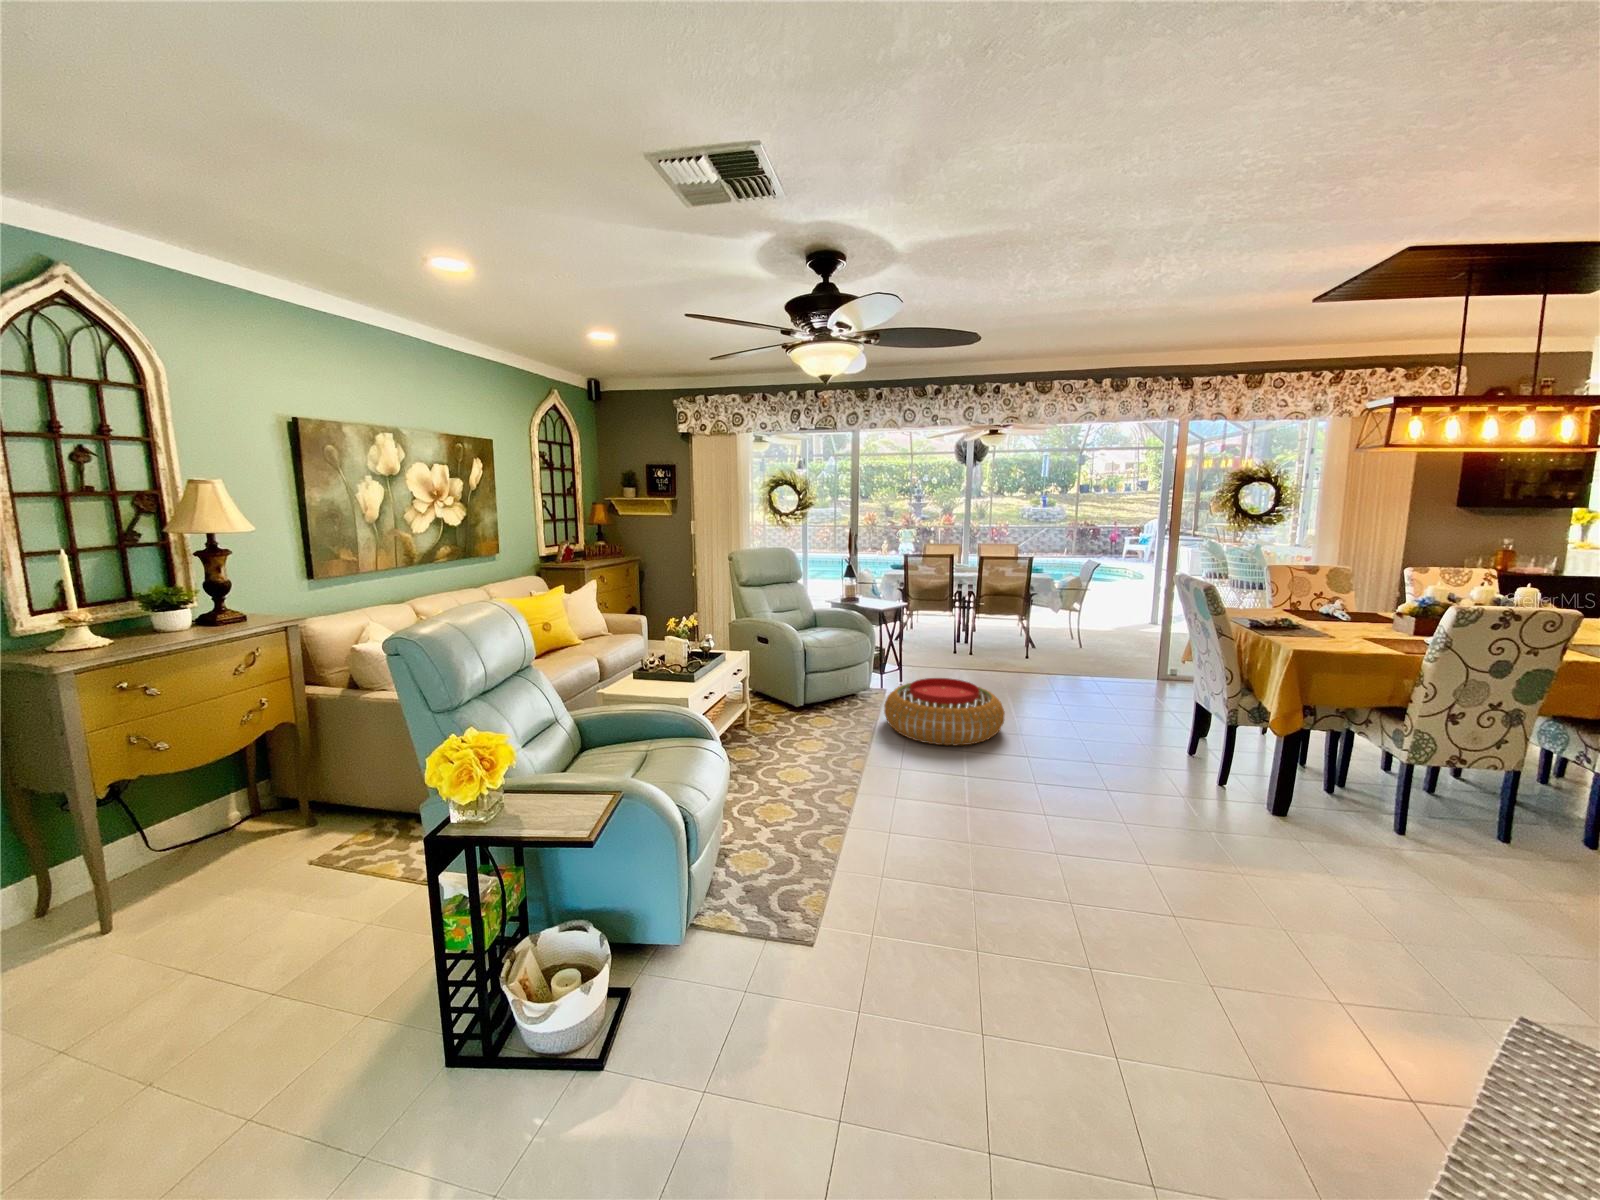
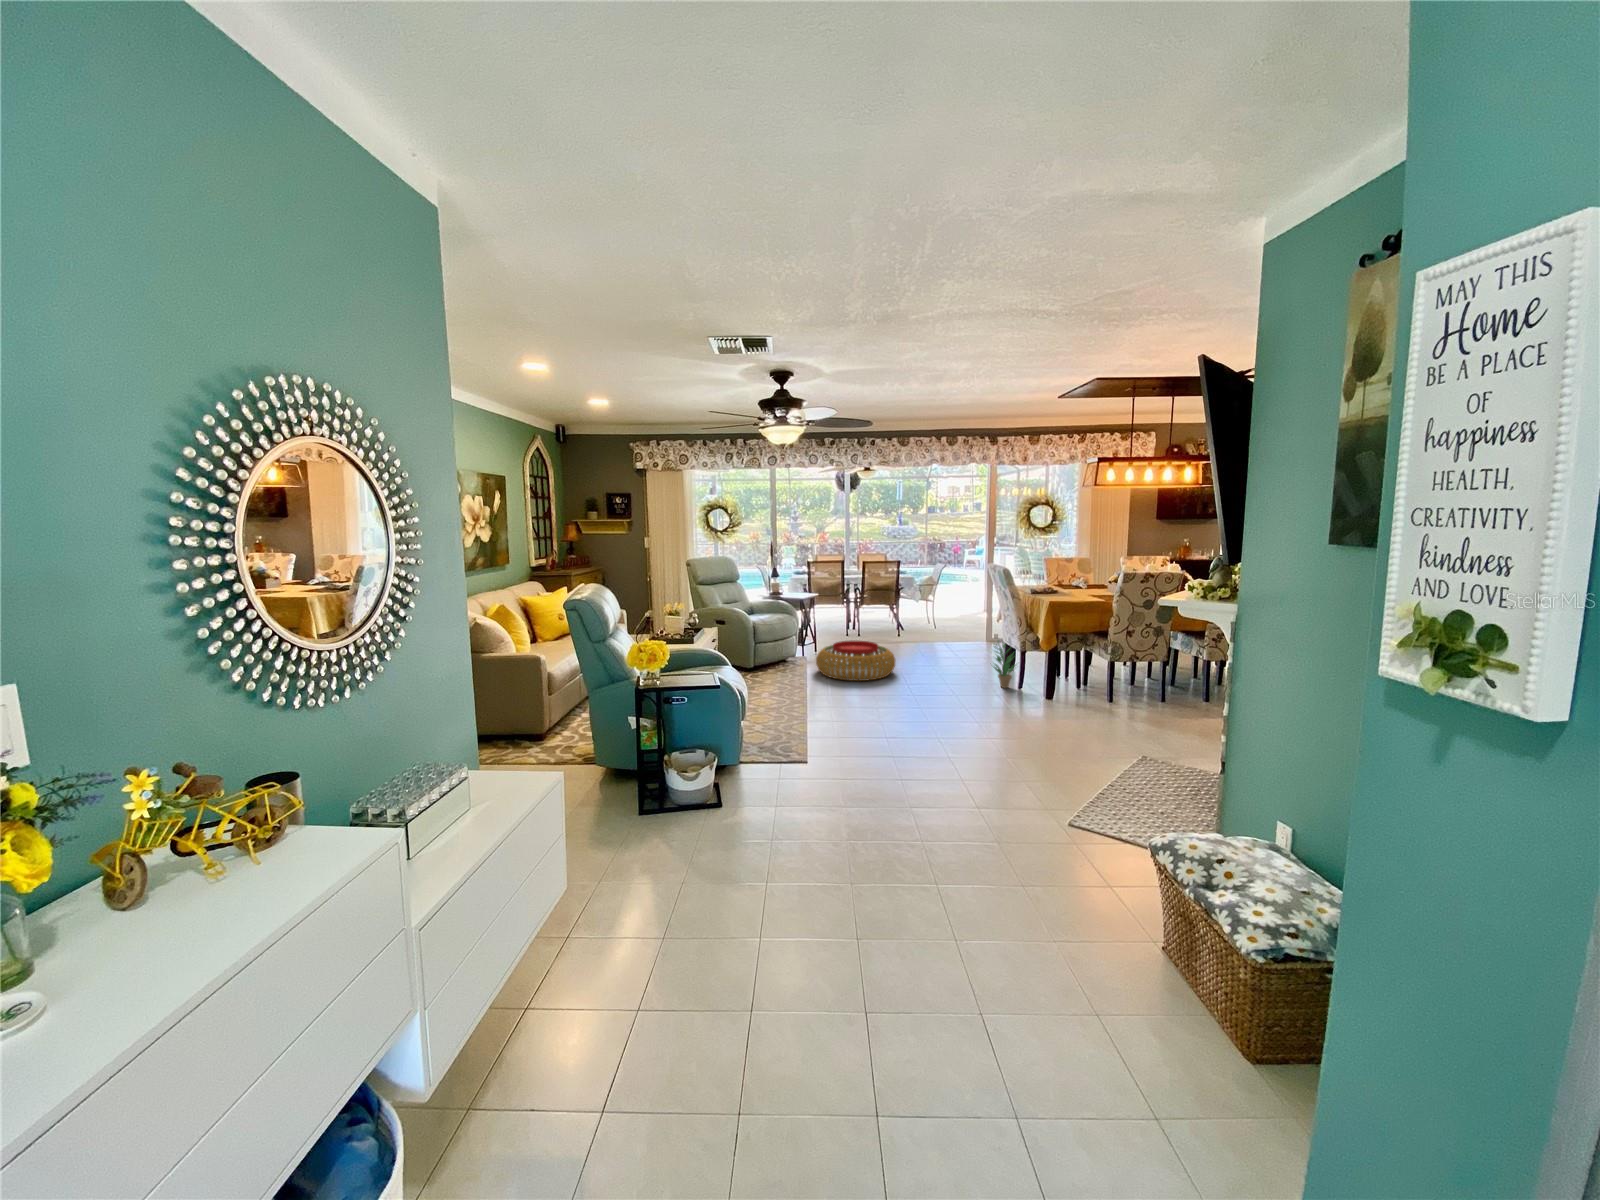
potted plant: none [1160,699,1215,783] -> present [993,642,1016,688]

